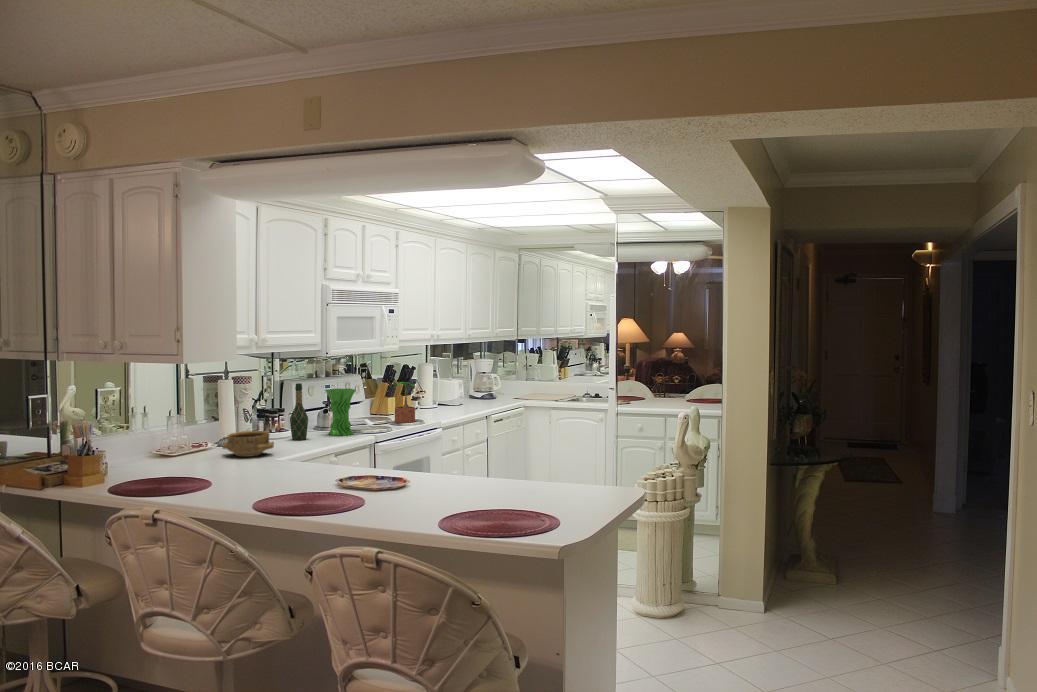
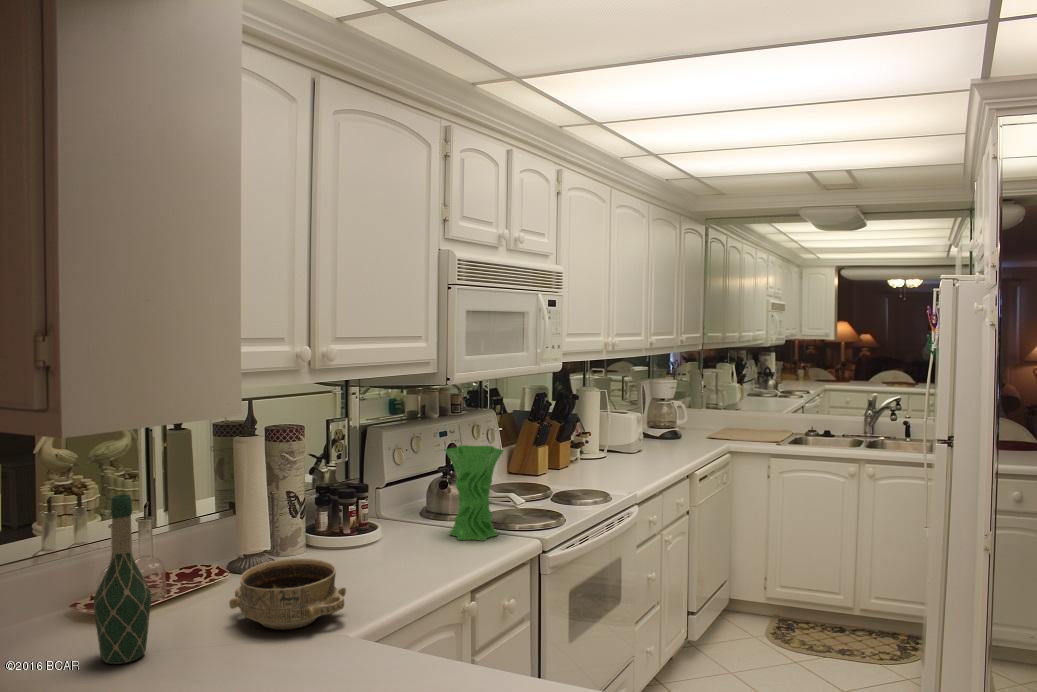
potted plant: present [395,382,415,423] -> none [556,425,596,499]
wine bottle: present [290,383,308,440] -> present [94,494,151,664]

